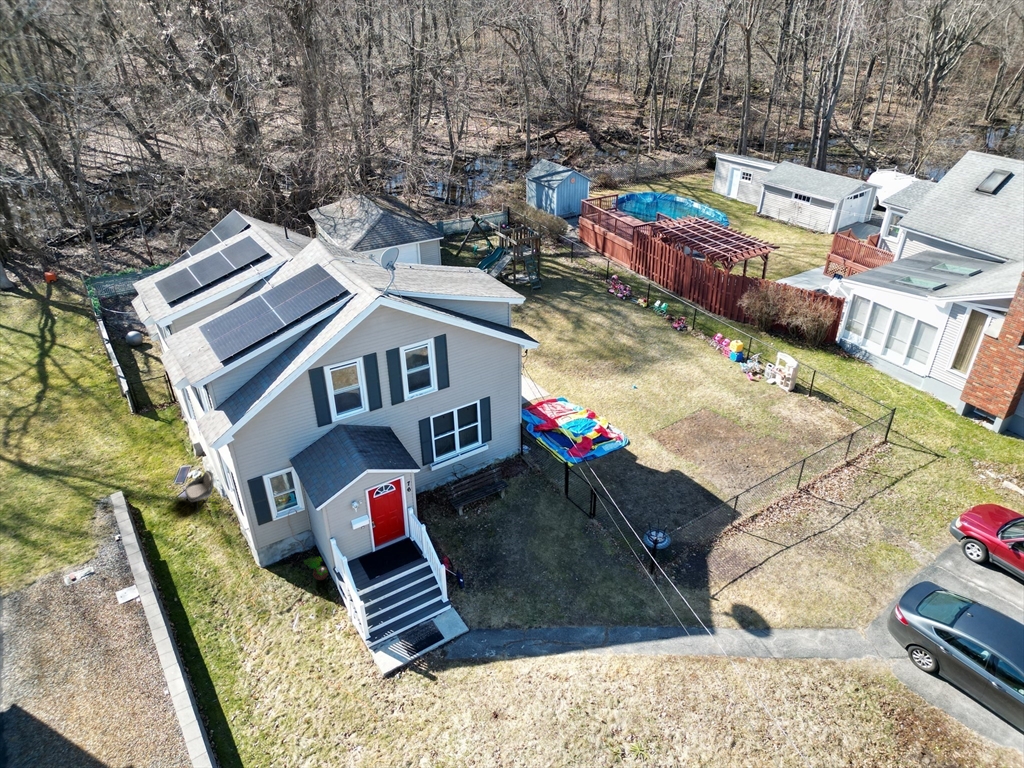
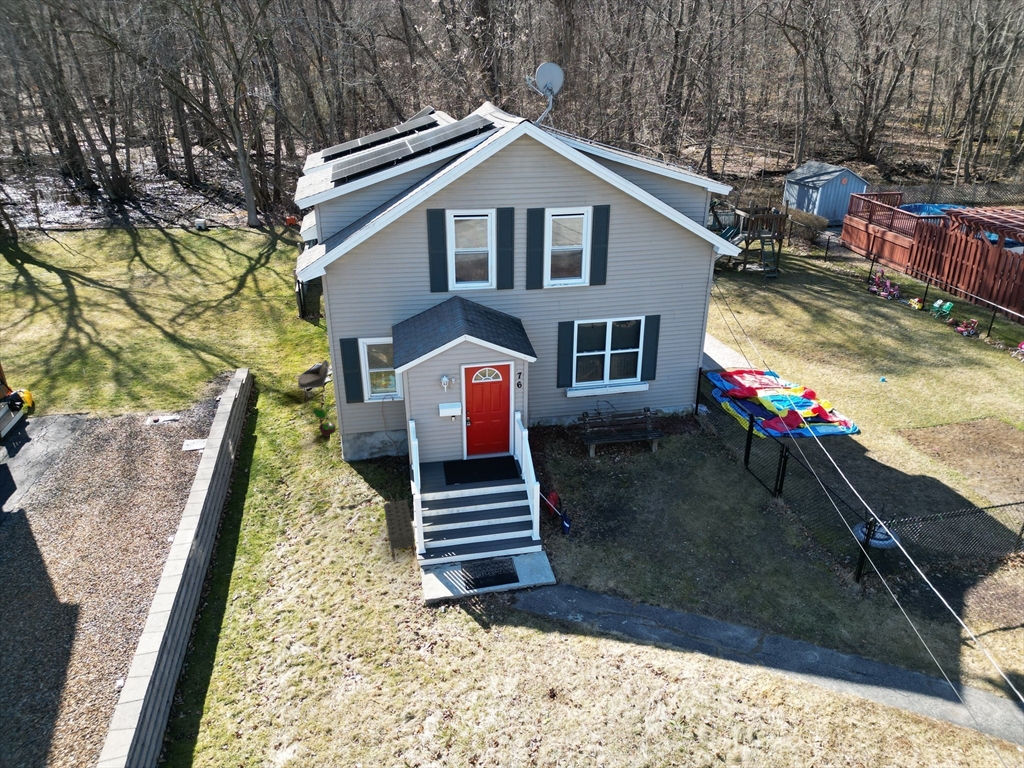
potted tree: present [305,558,328,580] -> present [312,407,336,436]
bench: none [323,595,361,647] -> present [384,500,415,560]

